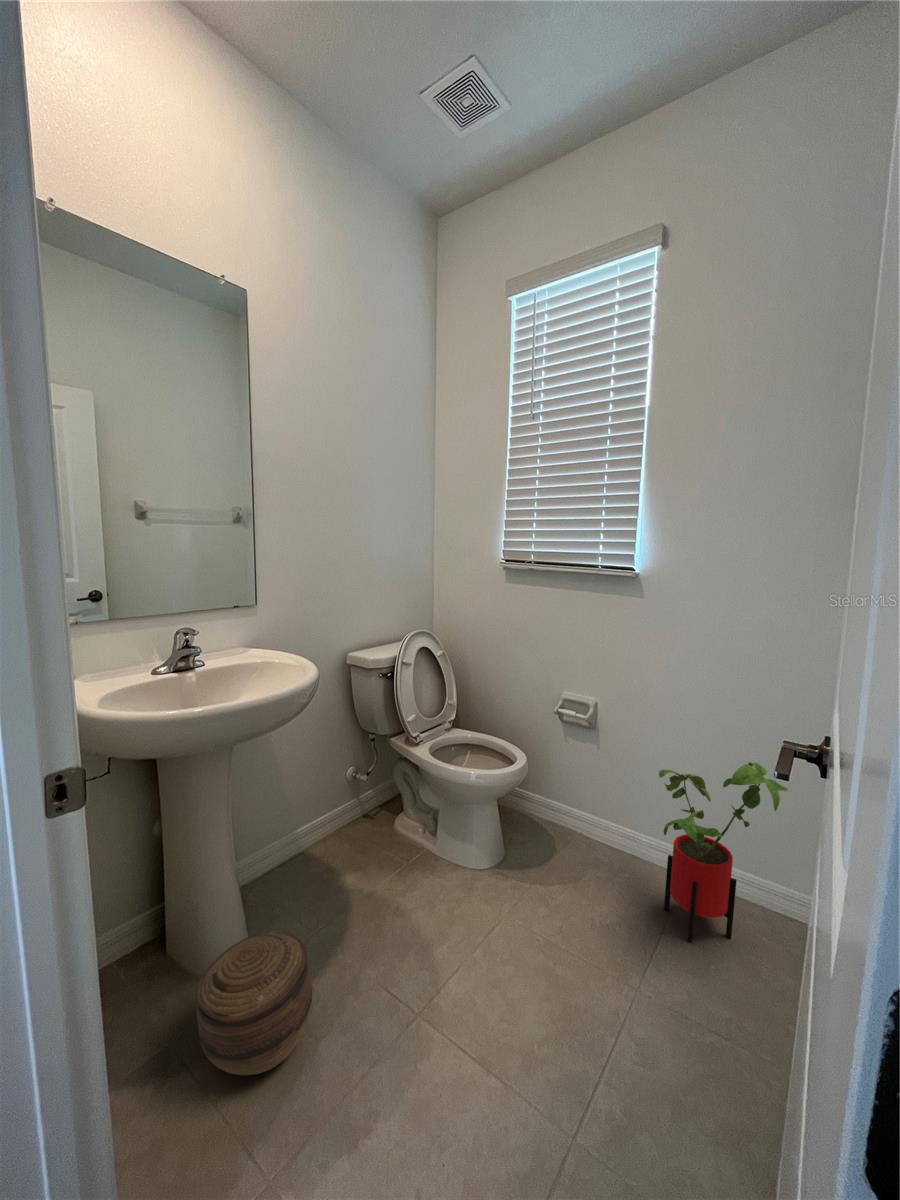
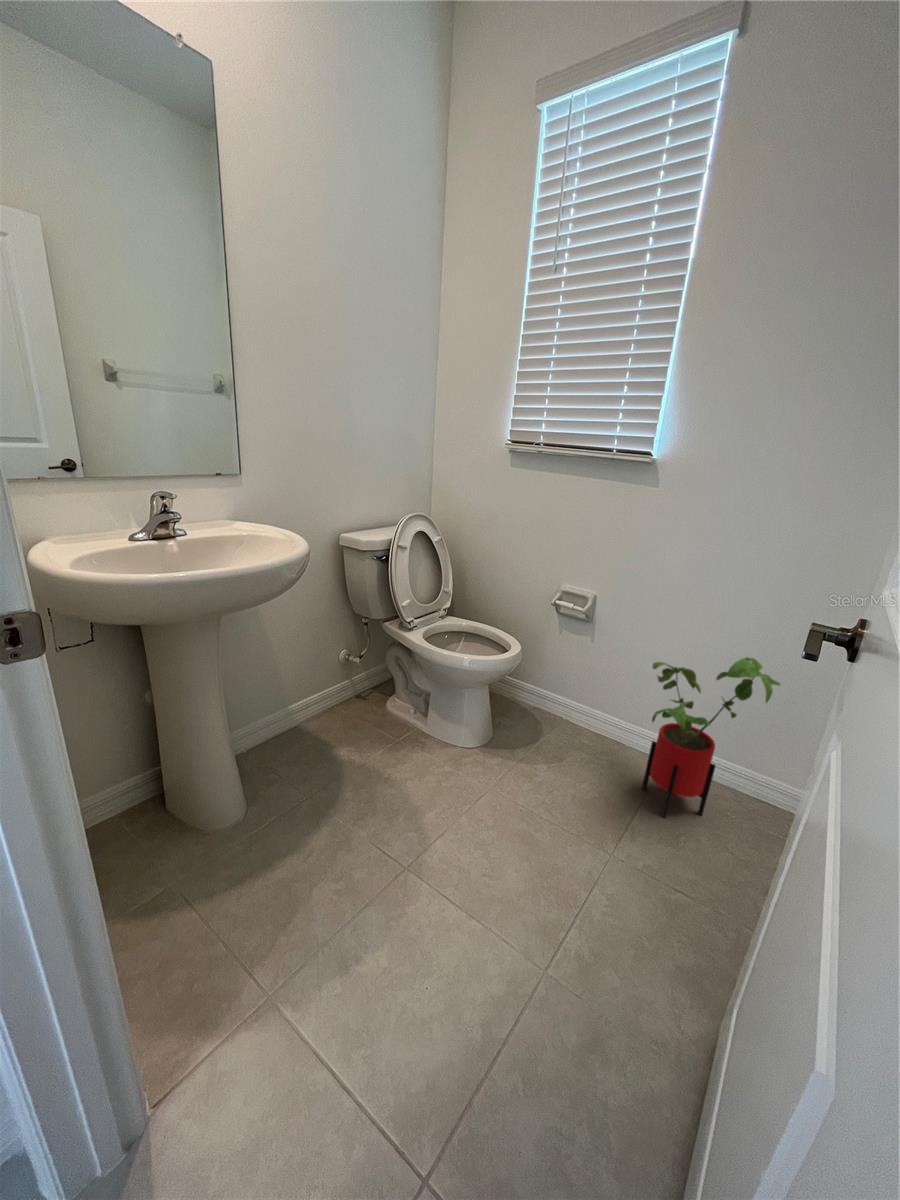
basket: present [196,931,312,1075] -> none [194,794,306,914]

